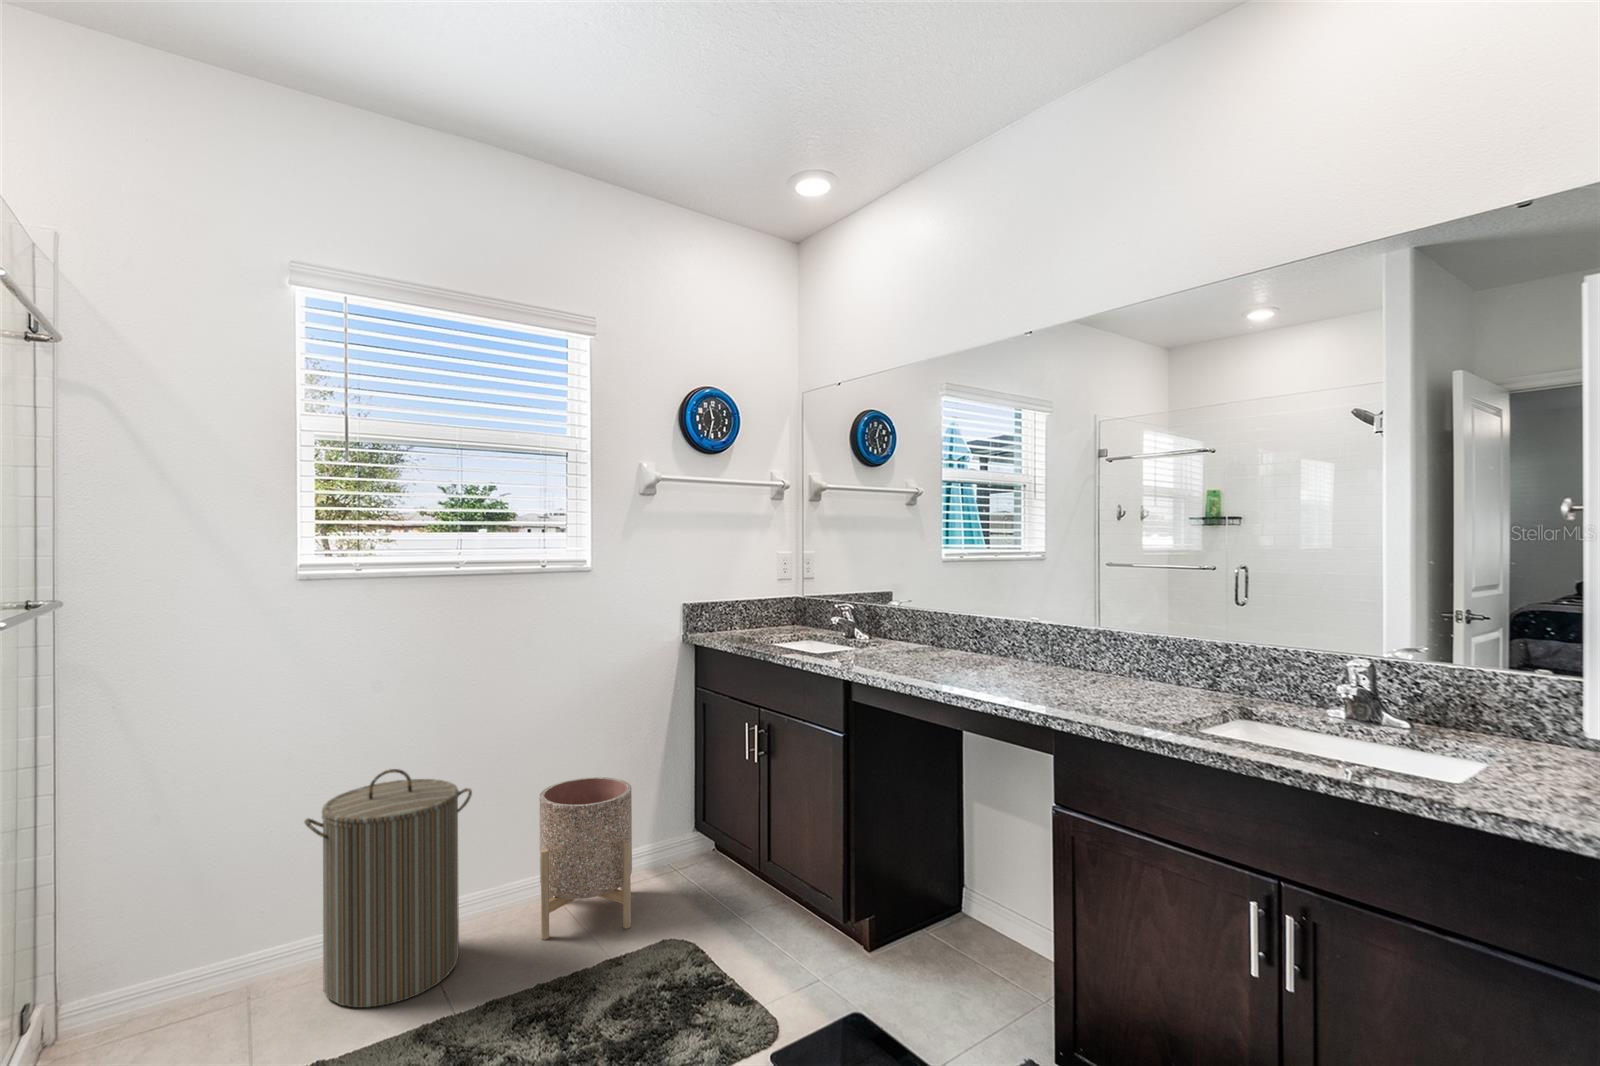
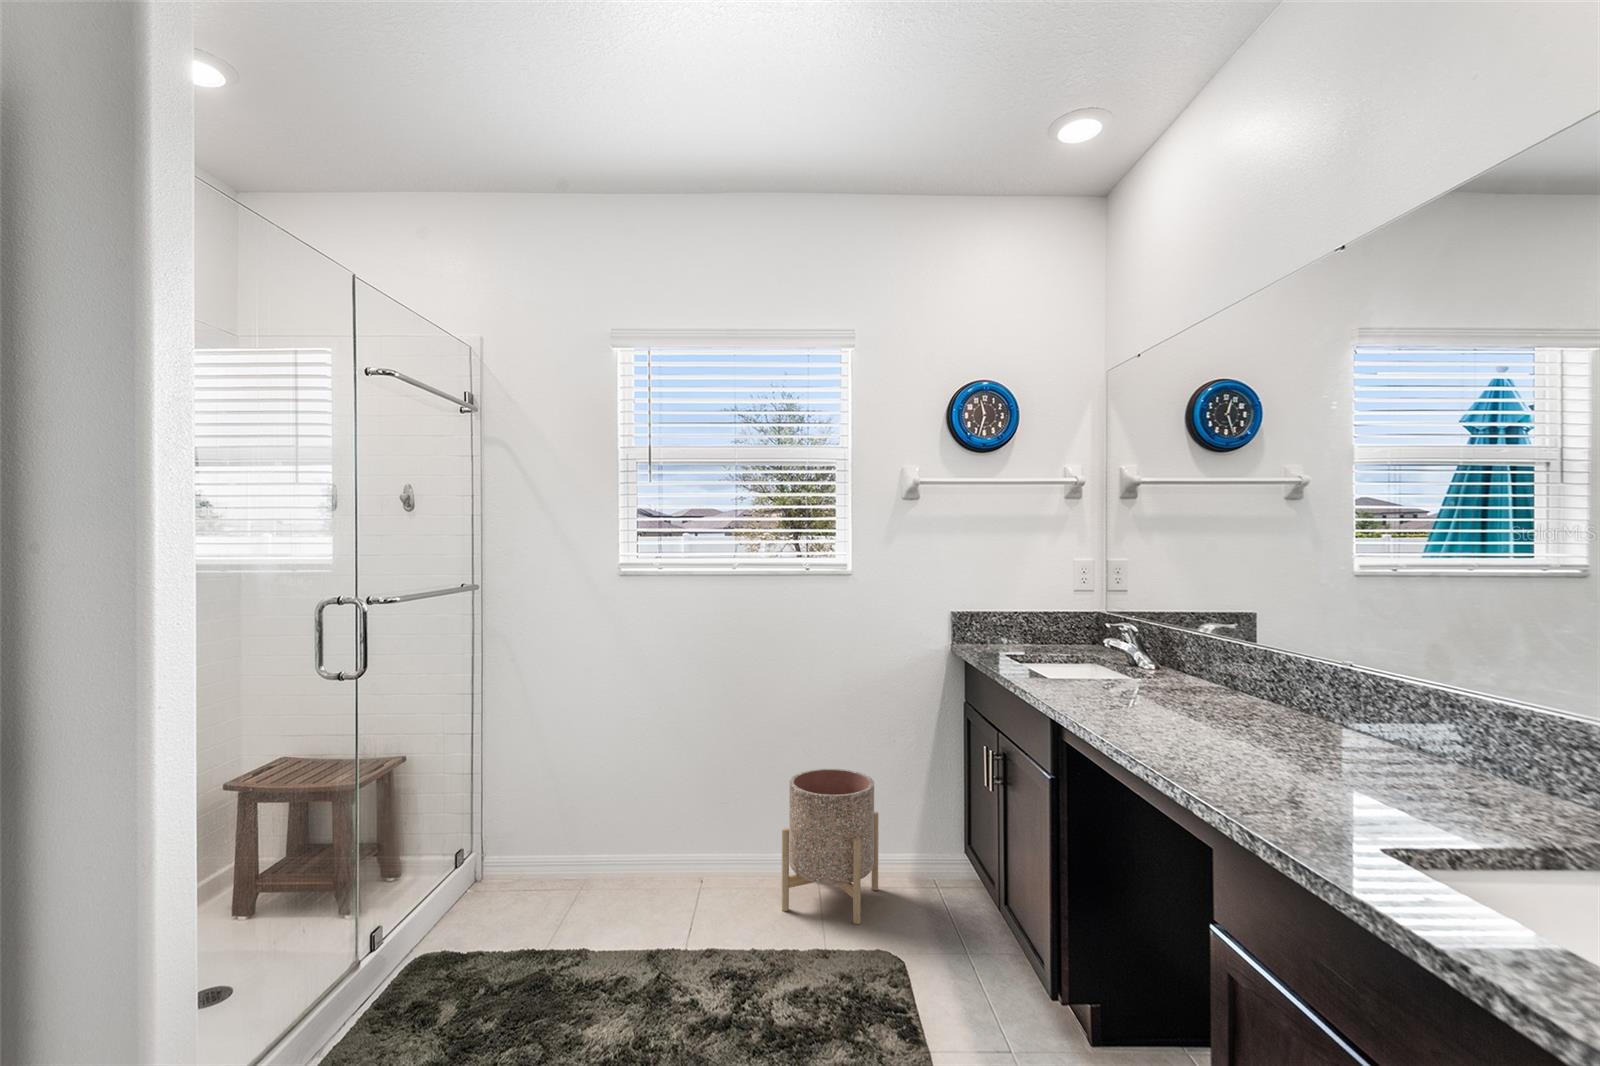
laundry hamper: present [304,769,472,1007] -> none [602,731,728,926]

